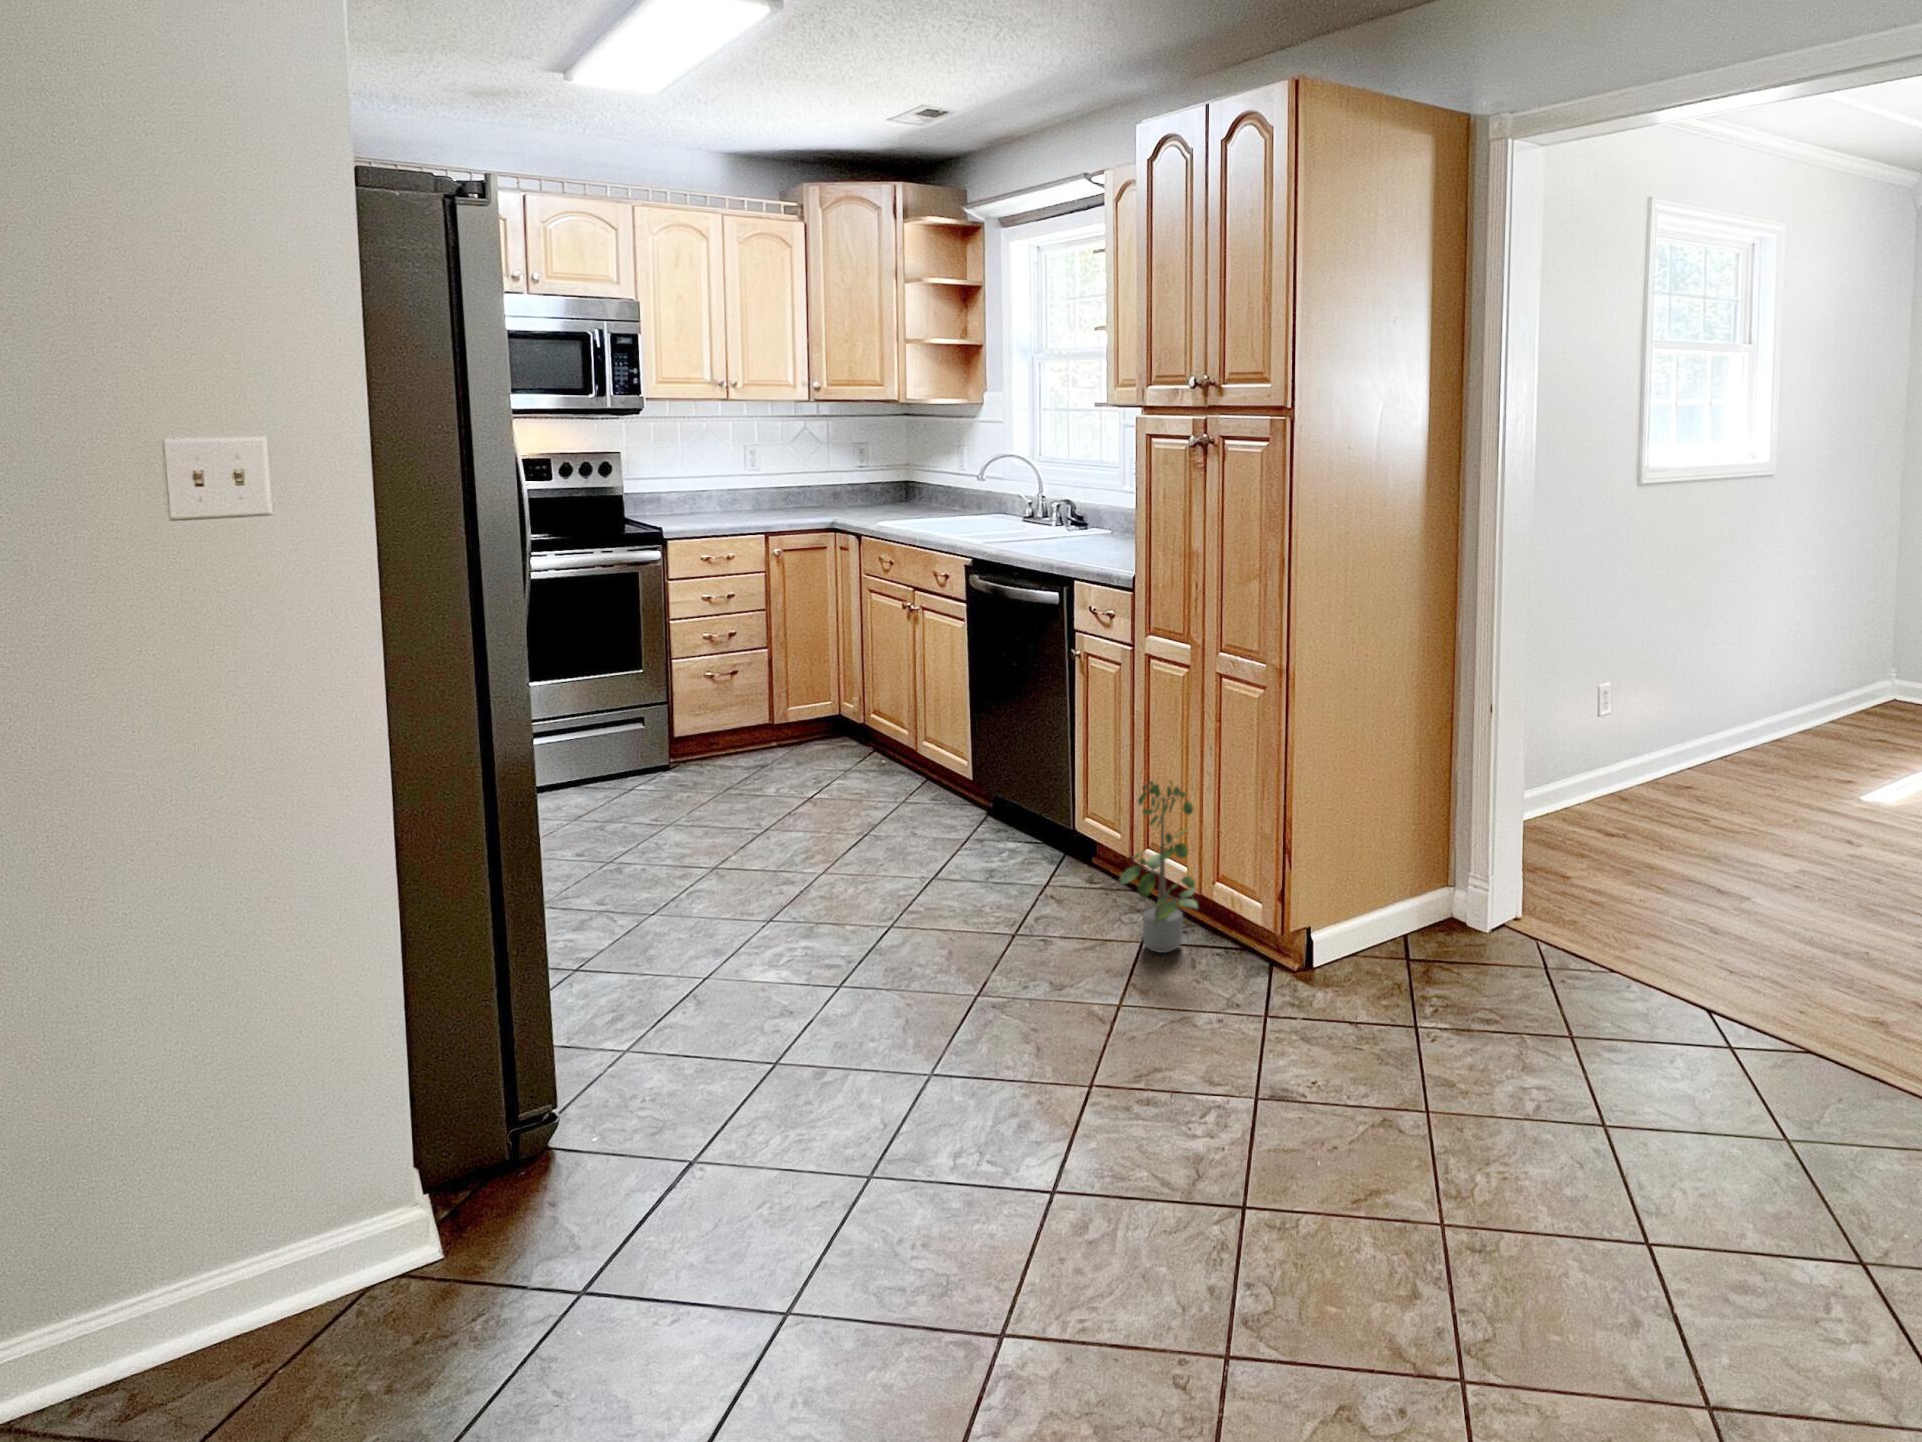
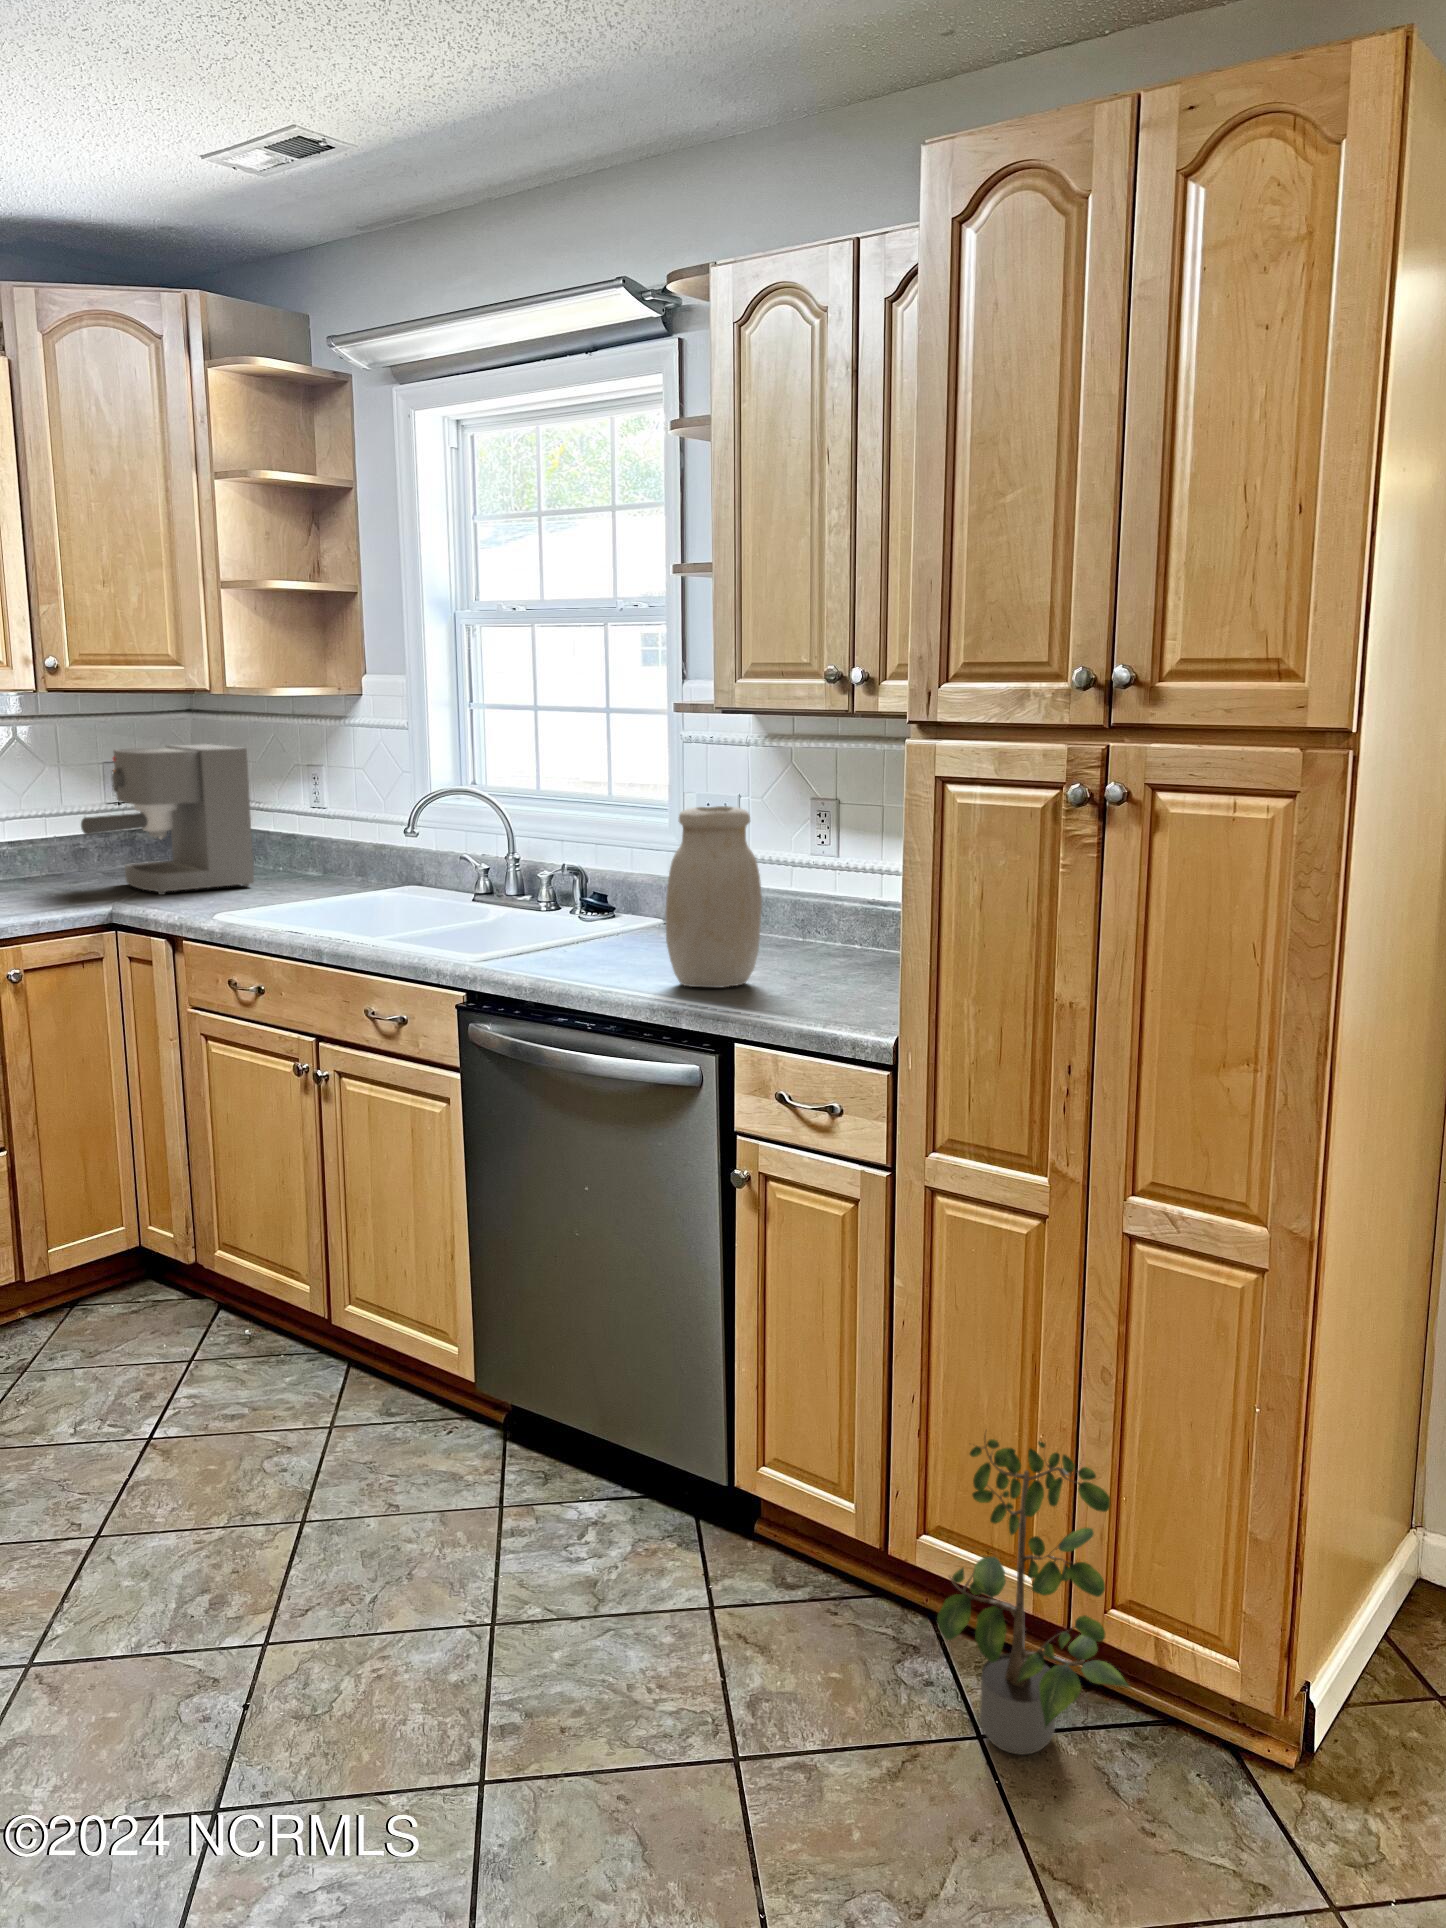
coffee maker: none [826,433,920,516] -> present [81,744,254,895]
jar: none [1060,458,1111,555] -> present [666,806,762,988]

